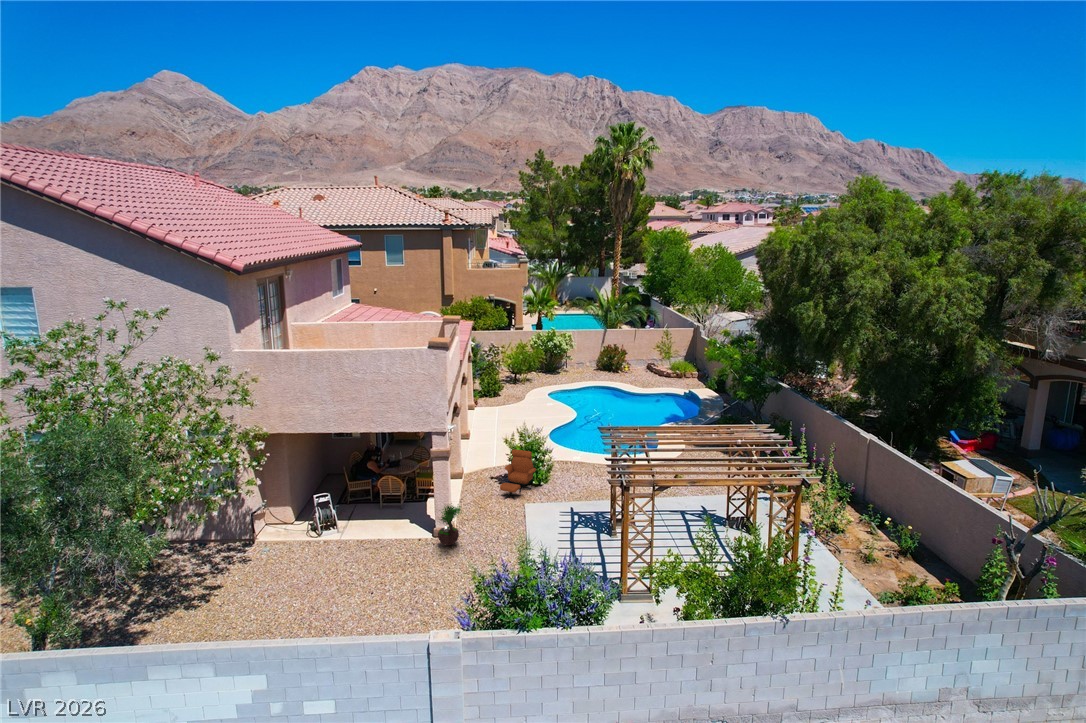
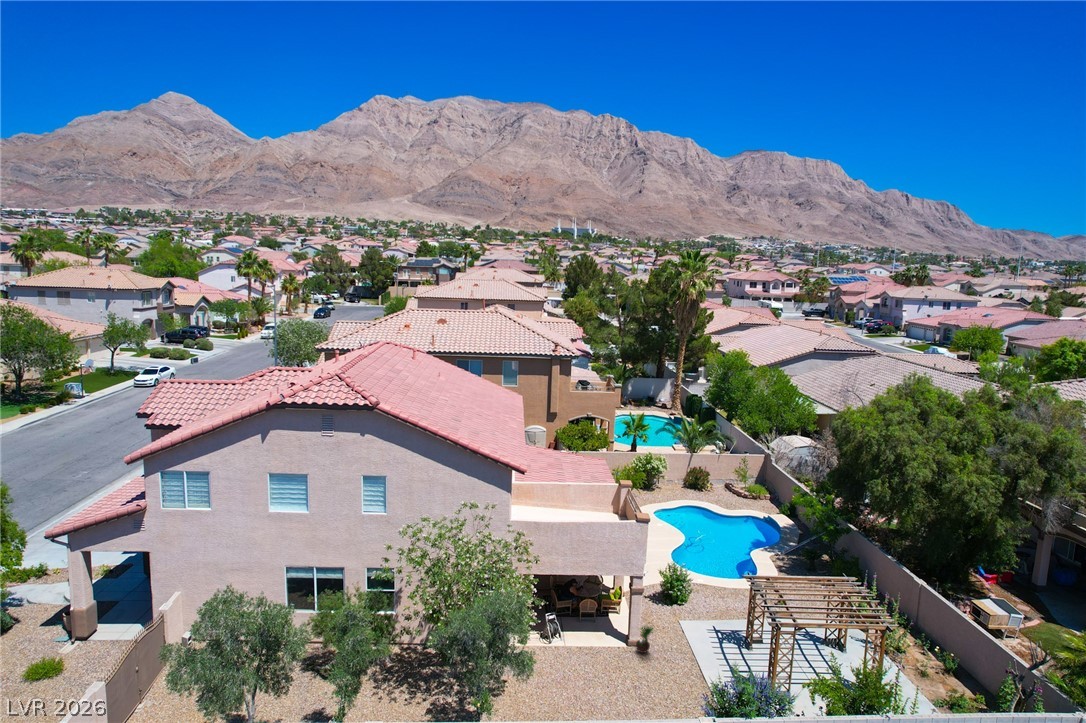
lounge chair: present [500,449,536,500] -> none [659,579,683,618]

